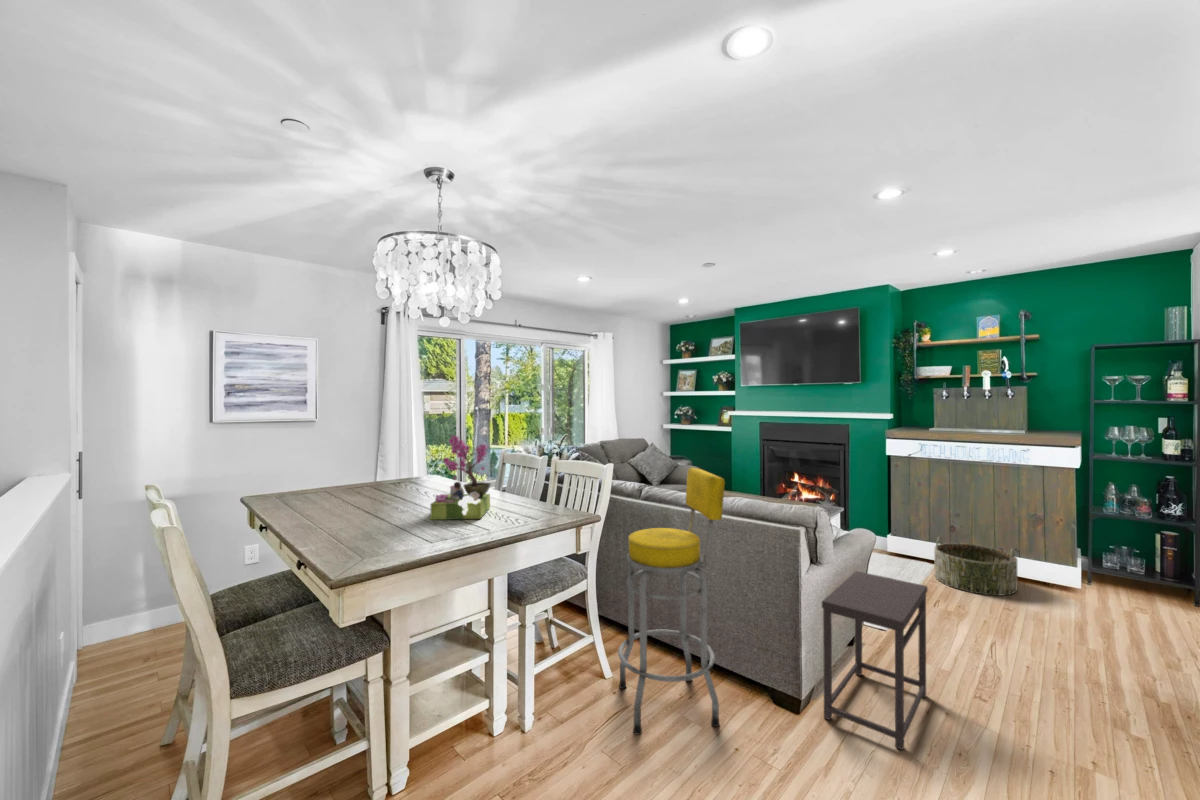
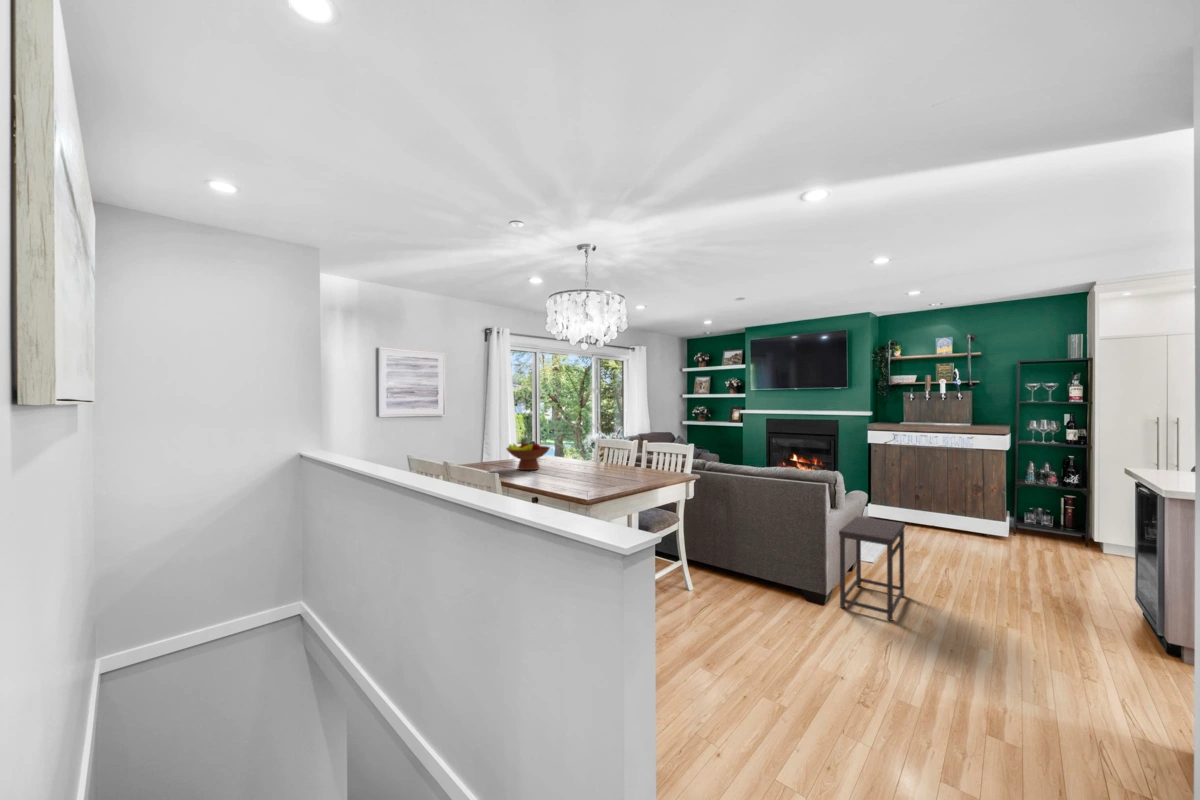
flower arrangement: present [430,435,491,520] -> none [584,422,619,478]
fruit bowl: none [339,459,409,502] -> present [507,441,550,470]
bar stool: present [618,467,725,735] -> none [700,445,777,617]
basket: present [934,537,1017,596] -> none [905,502,964,543]

